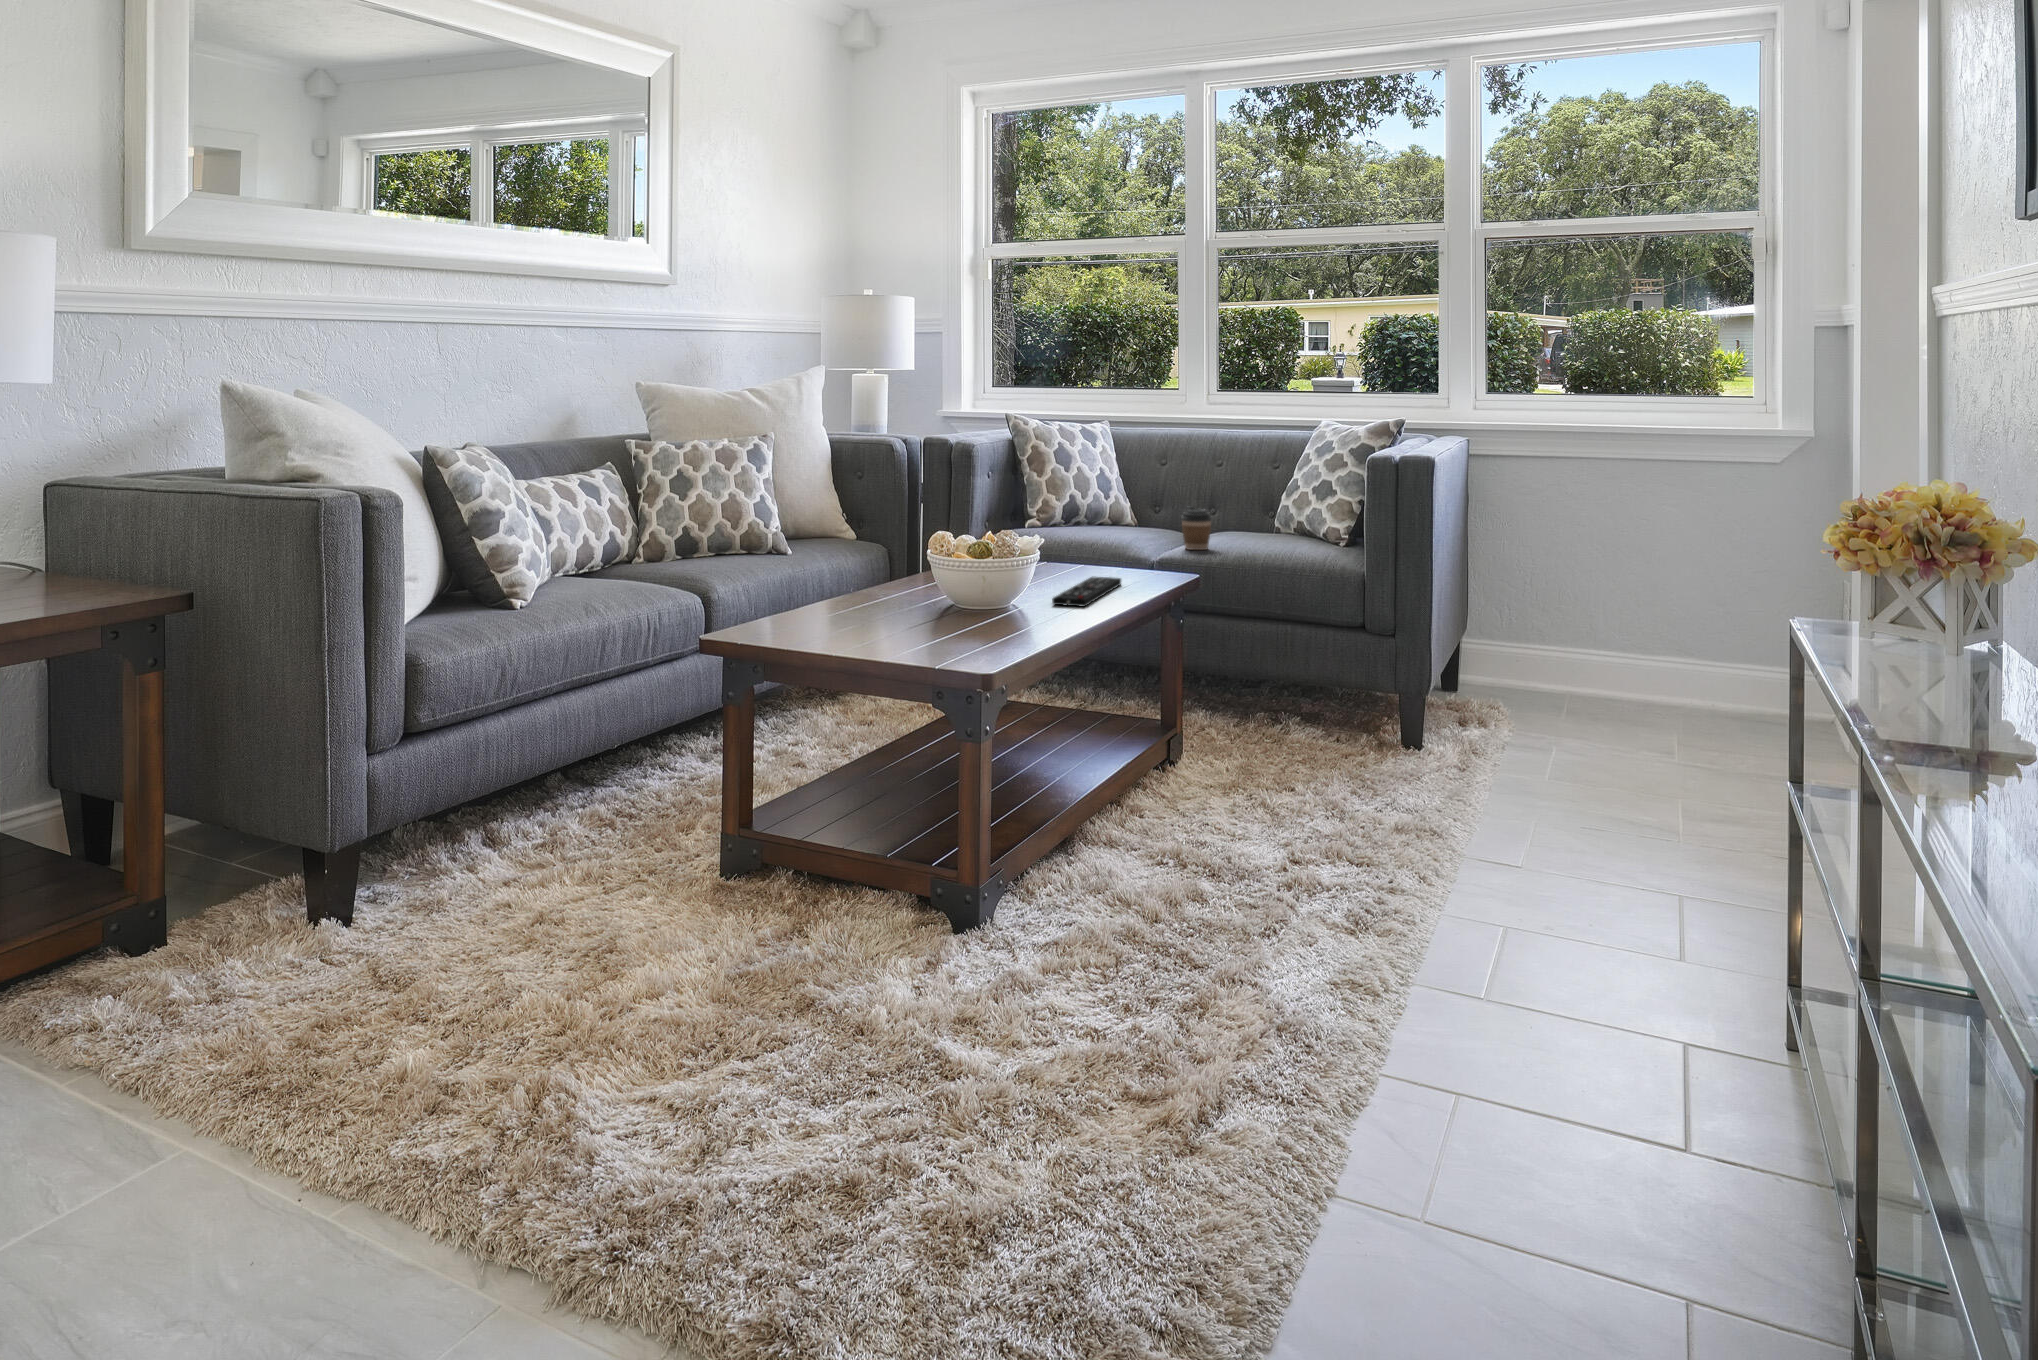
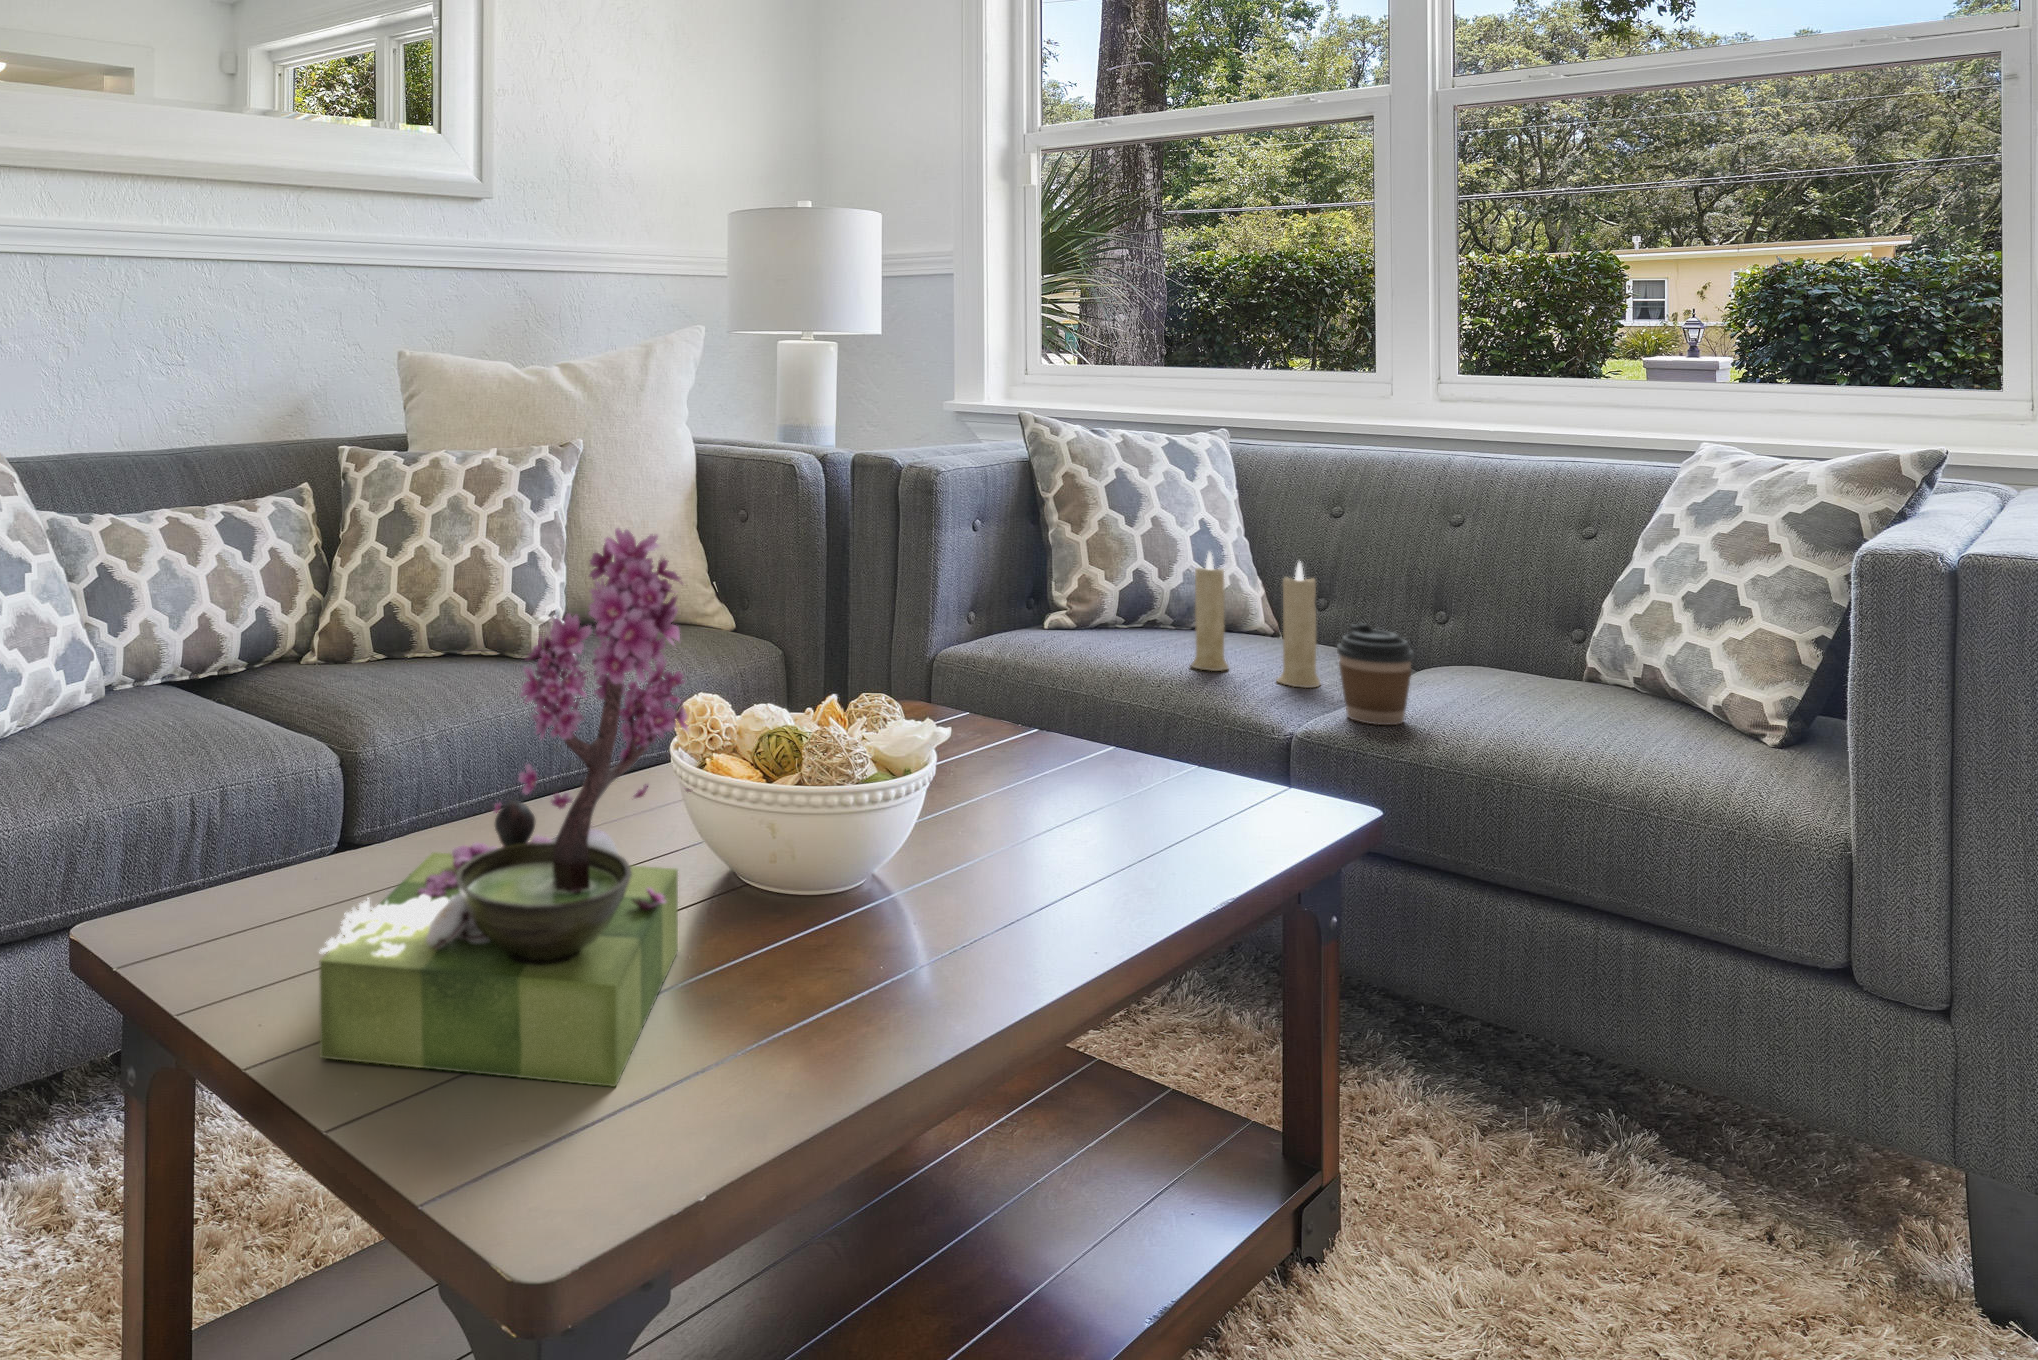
flower arrangement: none [901,454,1025,637] -> present [319,528,690,1087]
candle: none [1107,478,1169,542] -> present [1191,552,1320,688]
remote control: present [1052,577,1121,606] -> none [859,815,1113,952]

